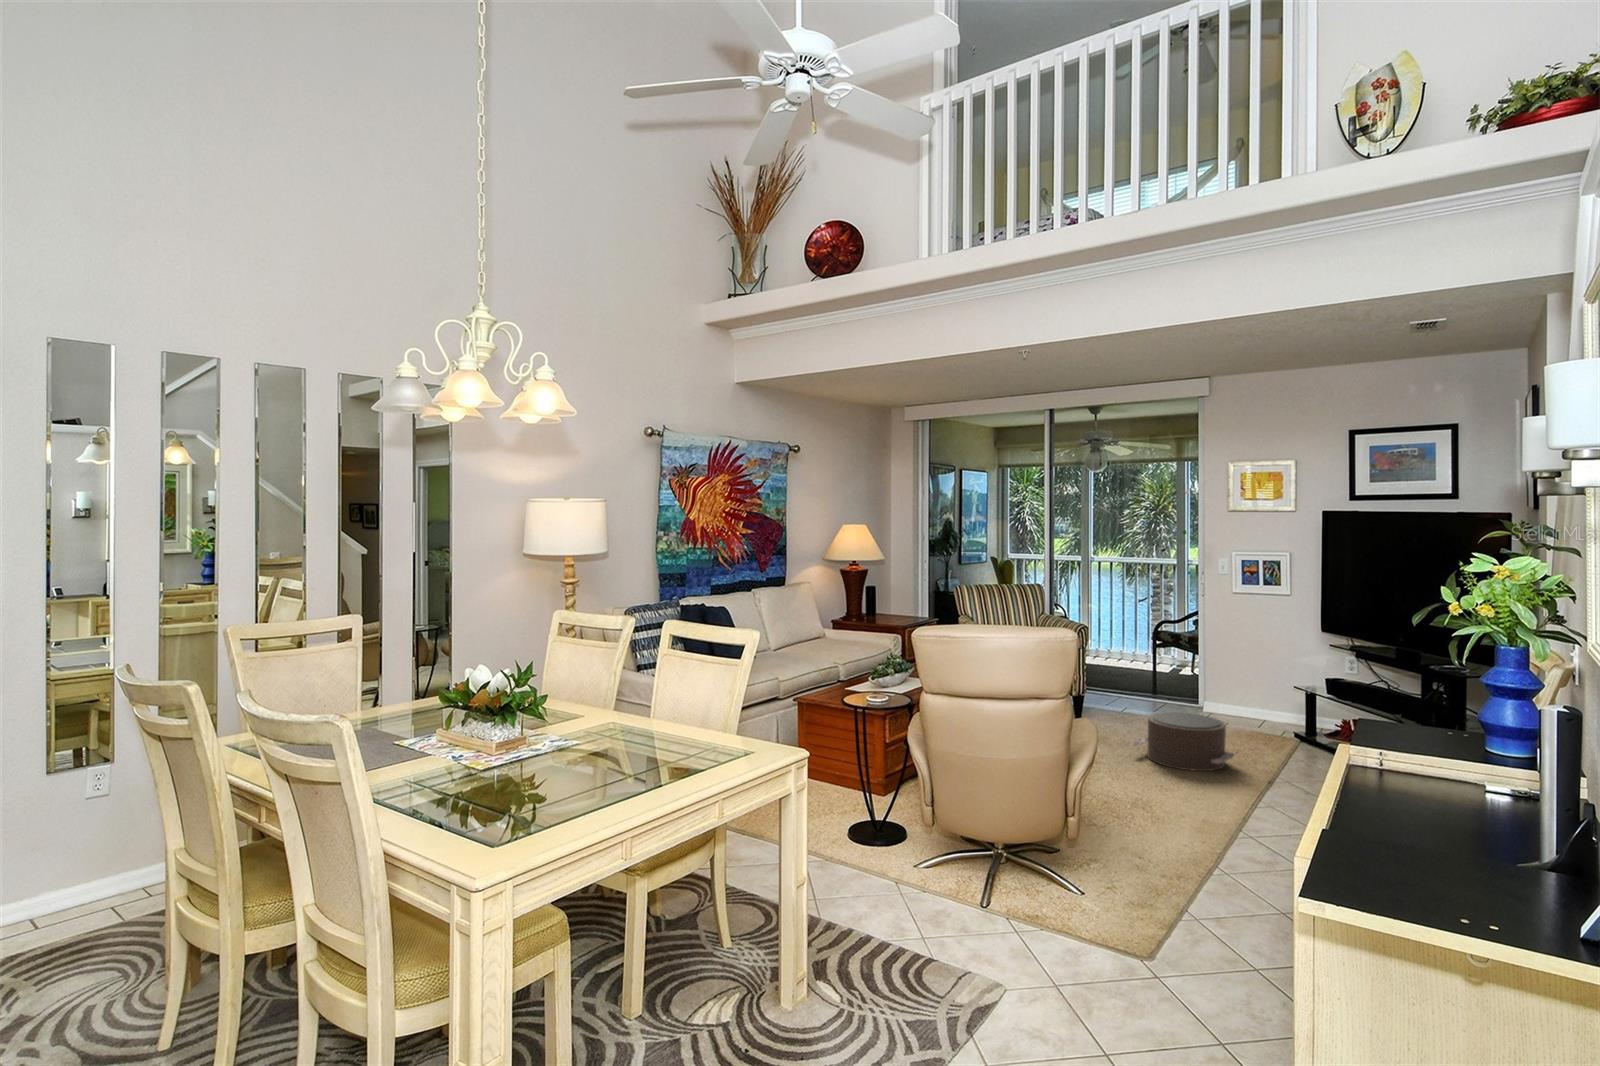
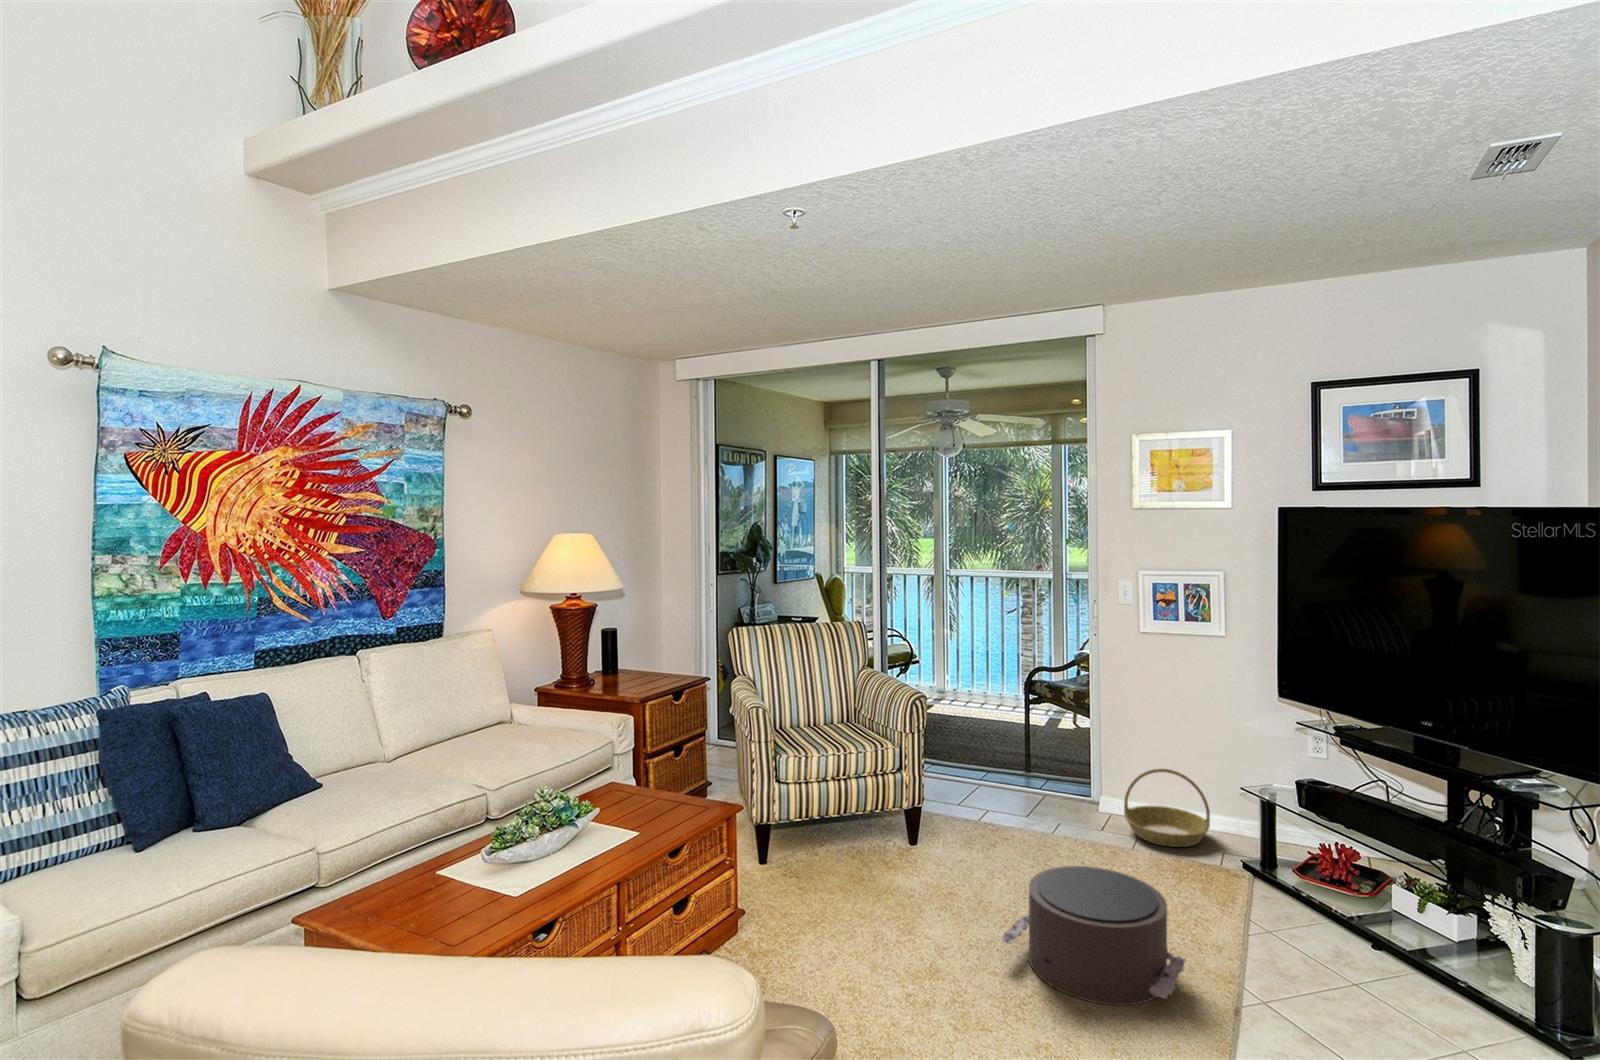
basket: none [1218,678,1275,725] -> present [1124,769,1210,847]

